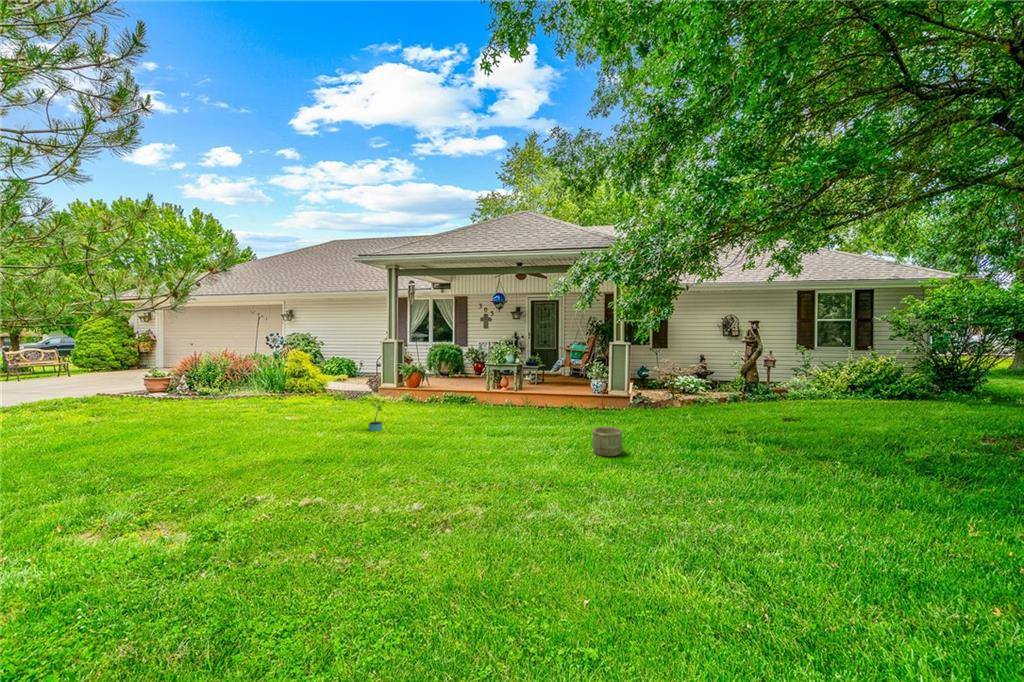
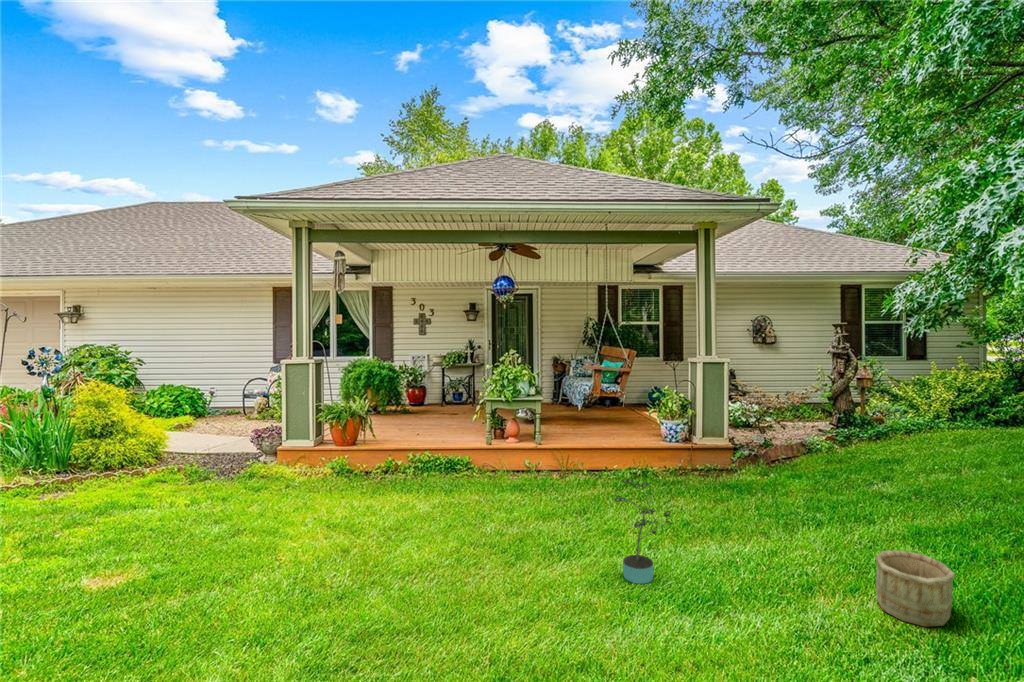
potted plant: present [369,388,386,431] -> present [614,479,673,584]

